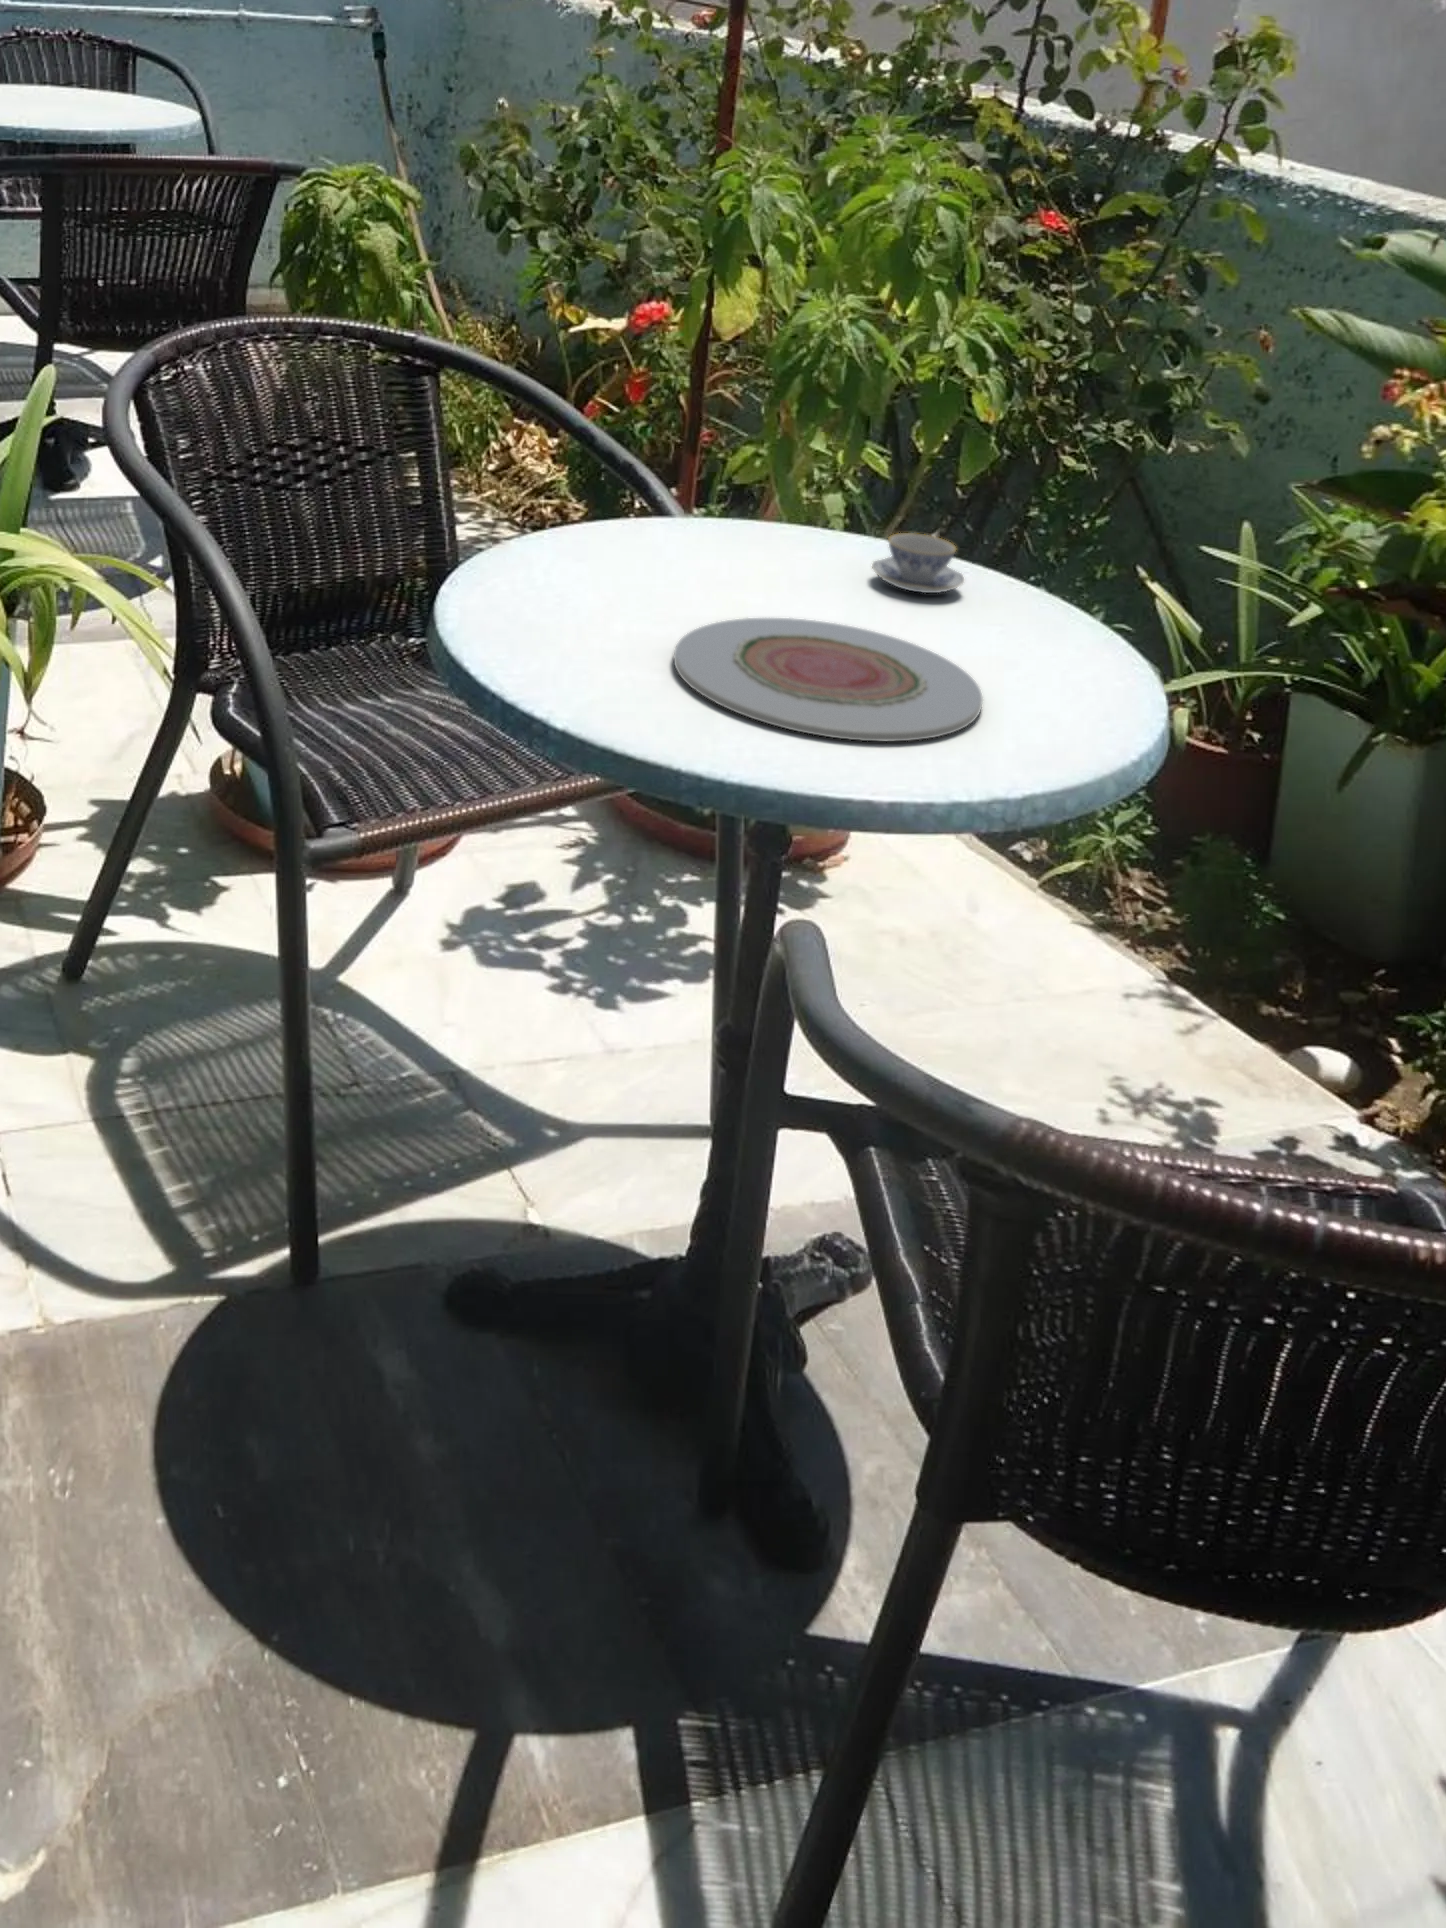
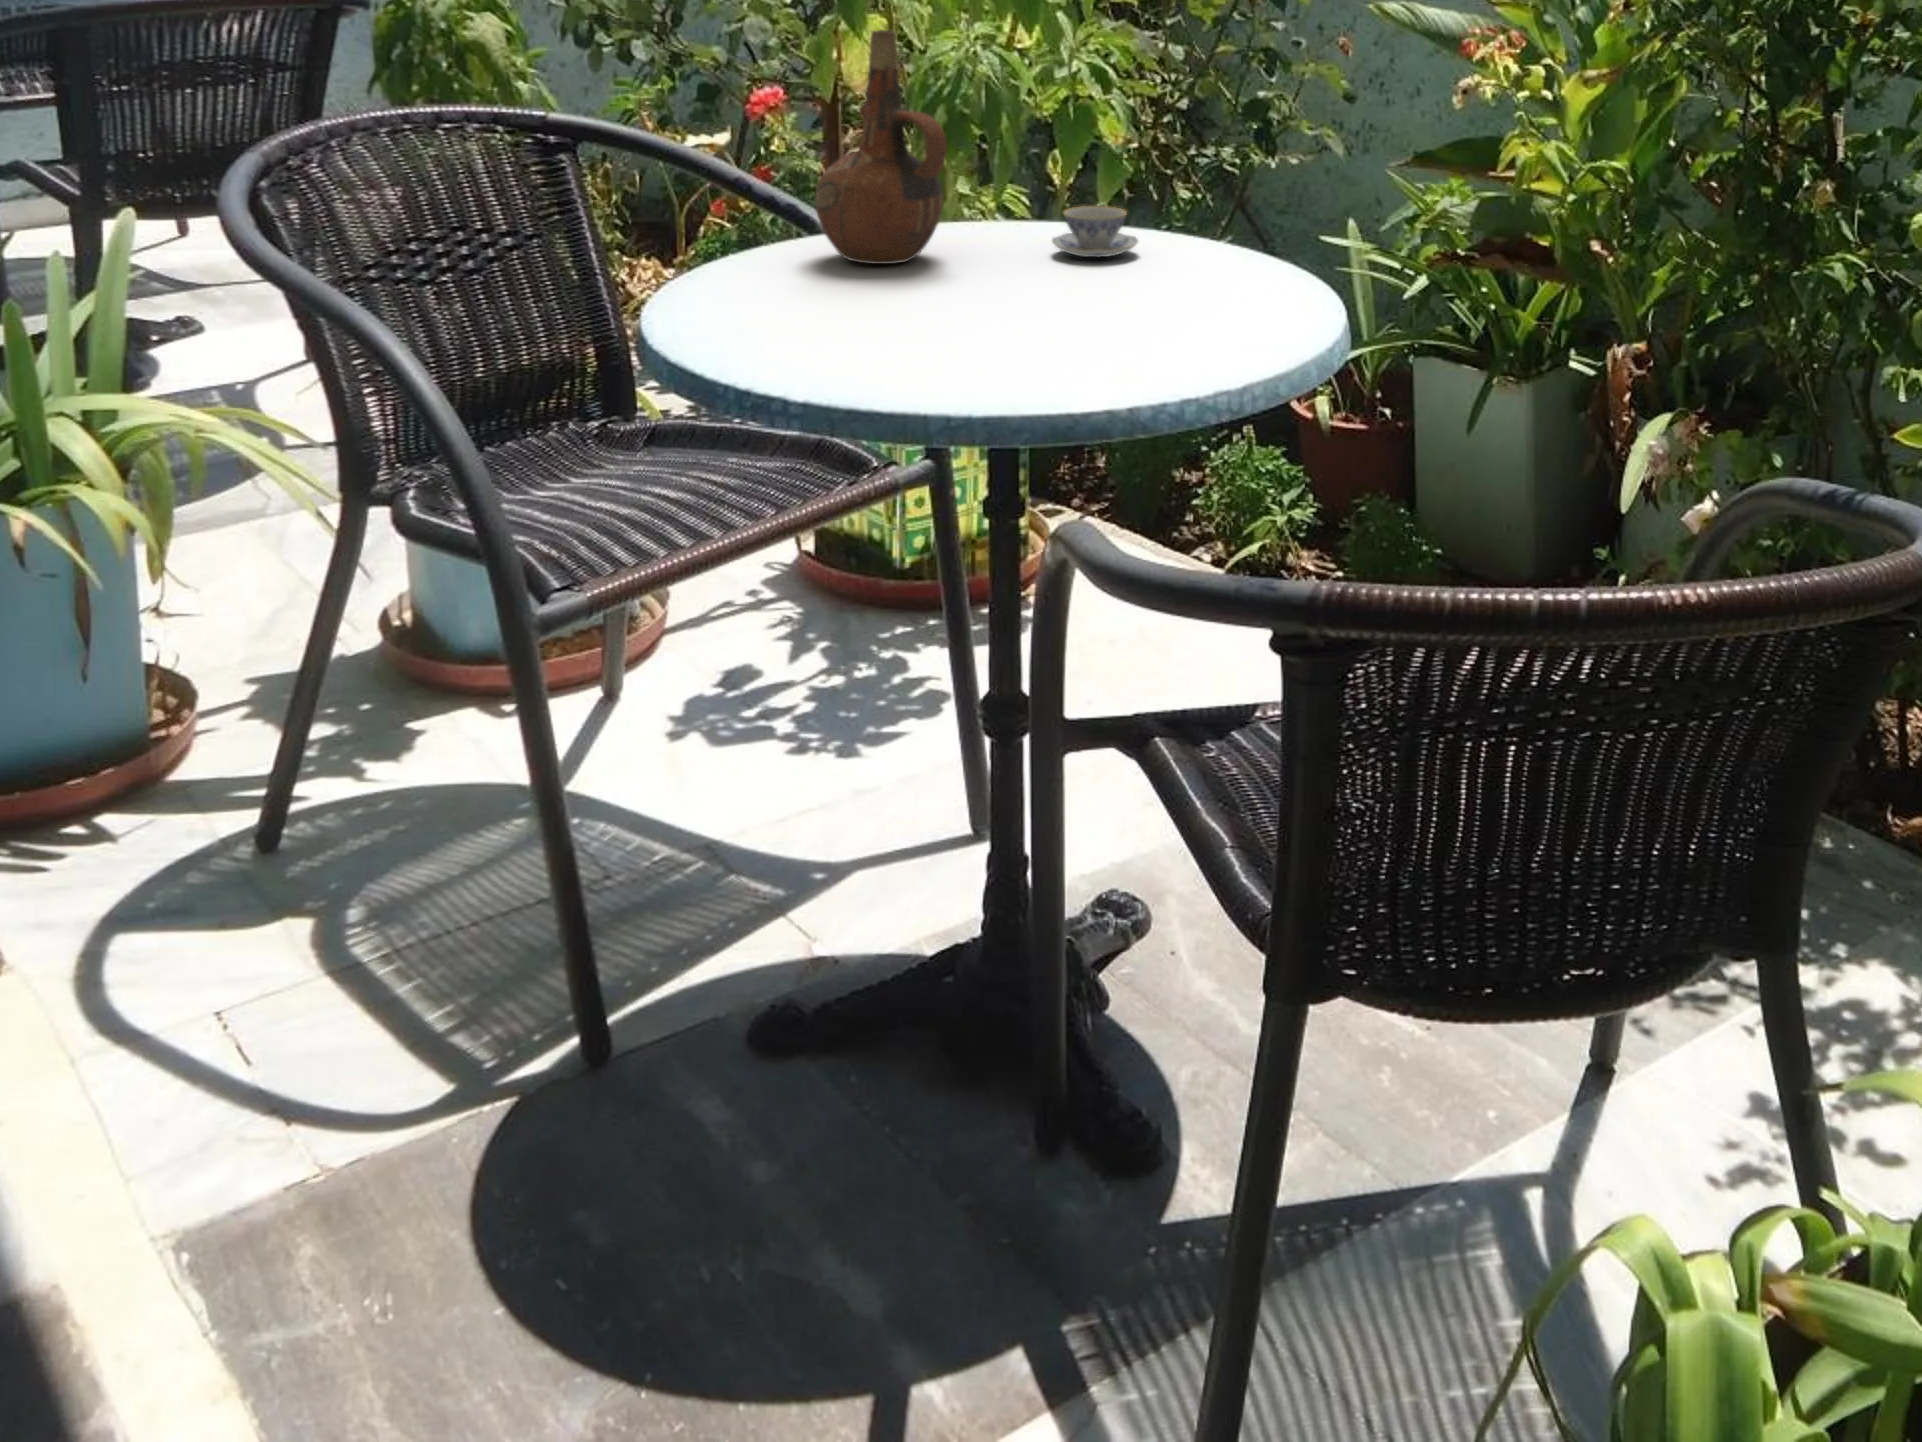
ceramic pitcher: none [638,329,777,564] -> present [815,30,947,264]
plate: present [674,618,983,741] -> none [888,287,1182,368]

